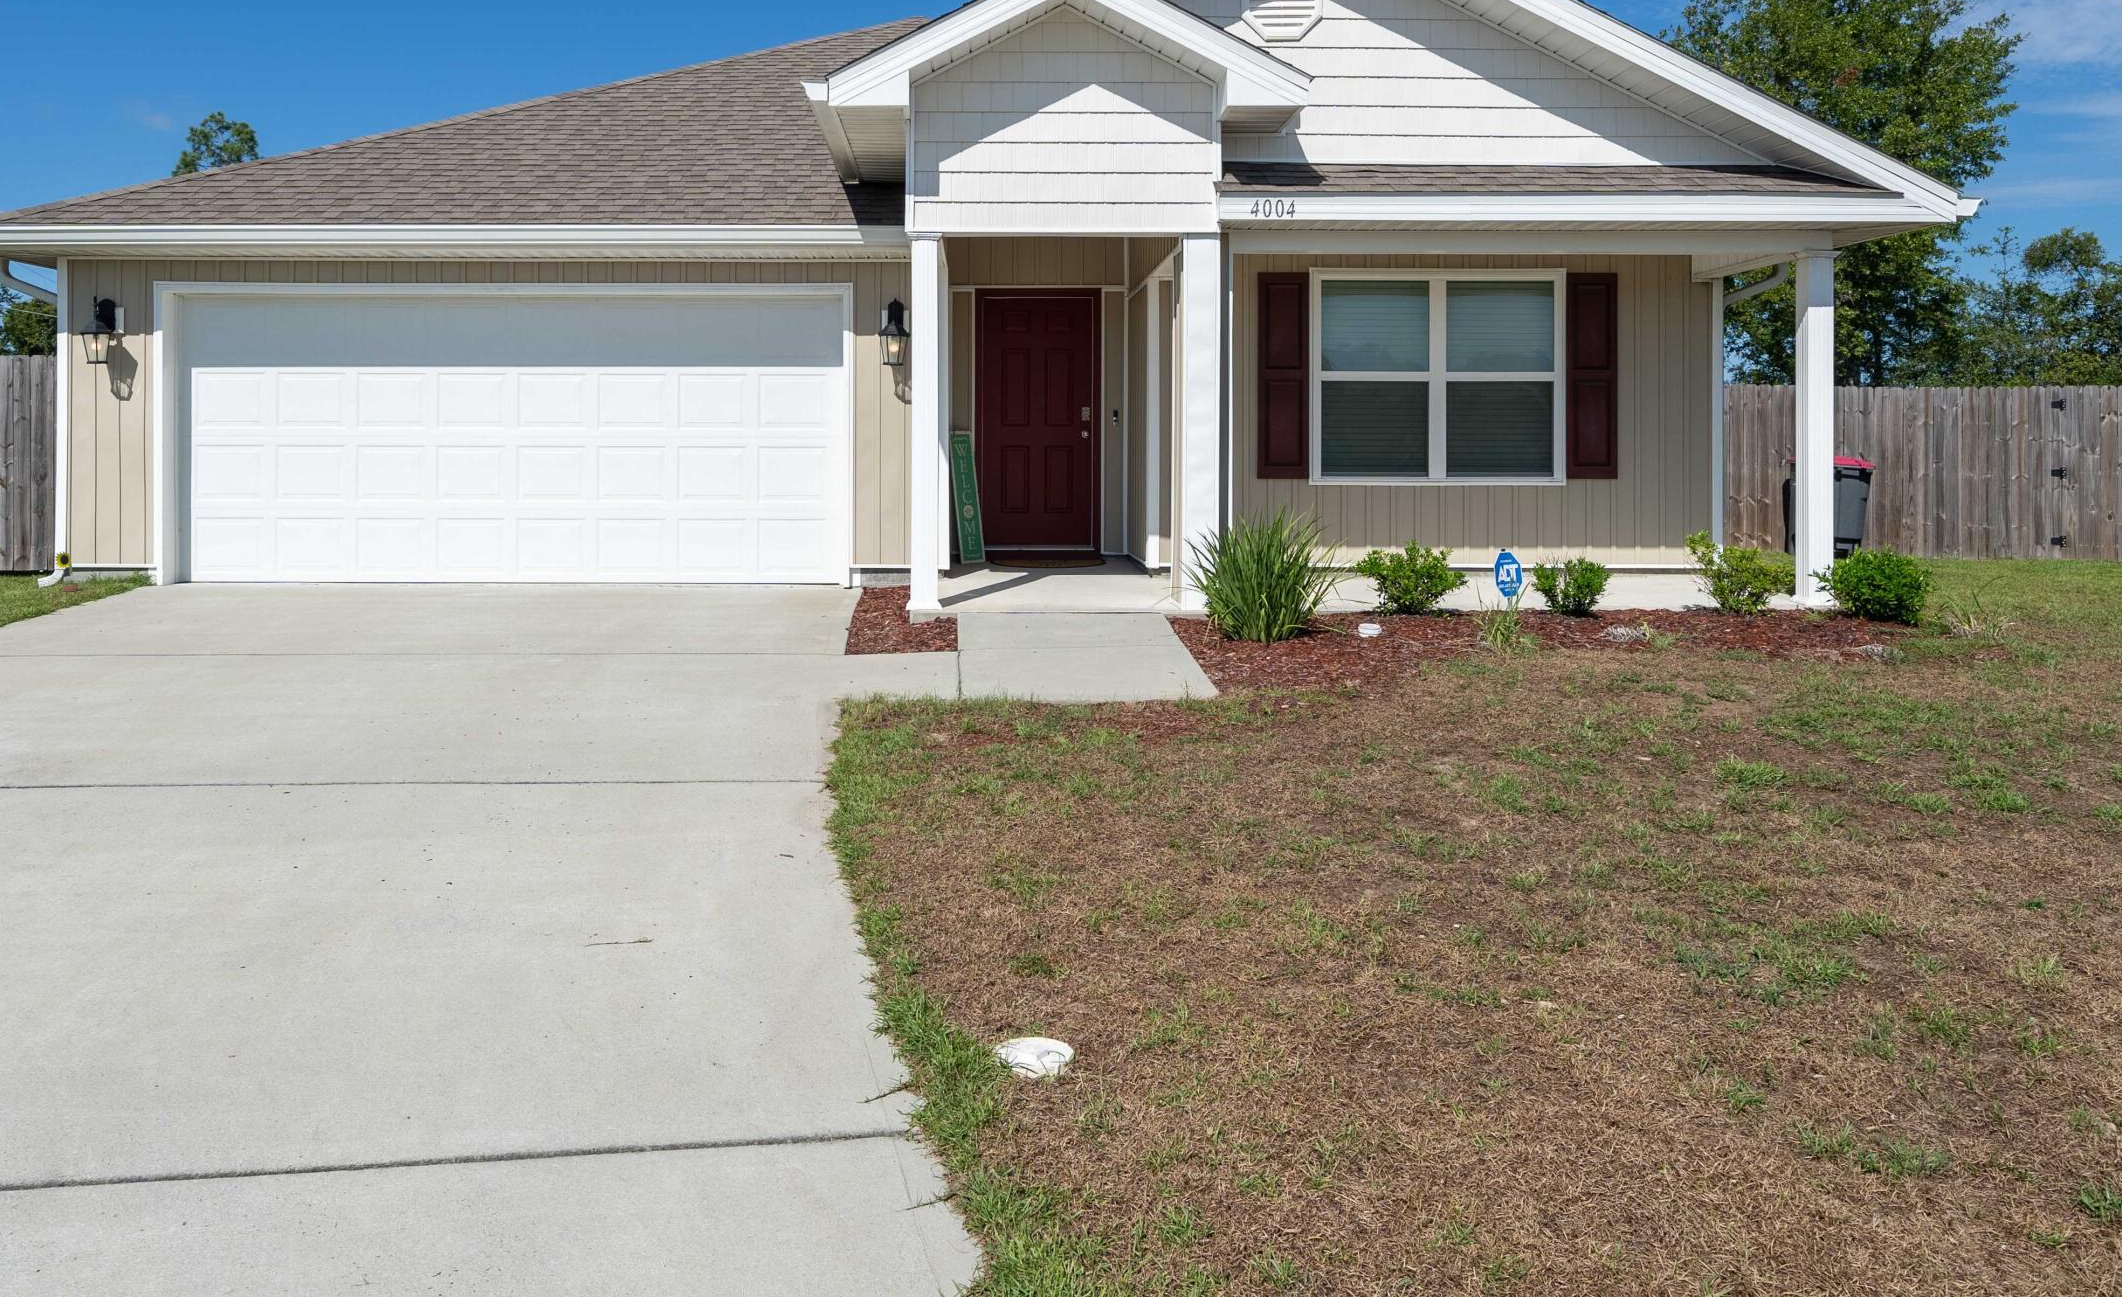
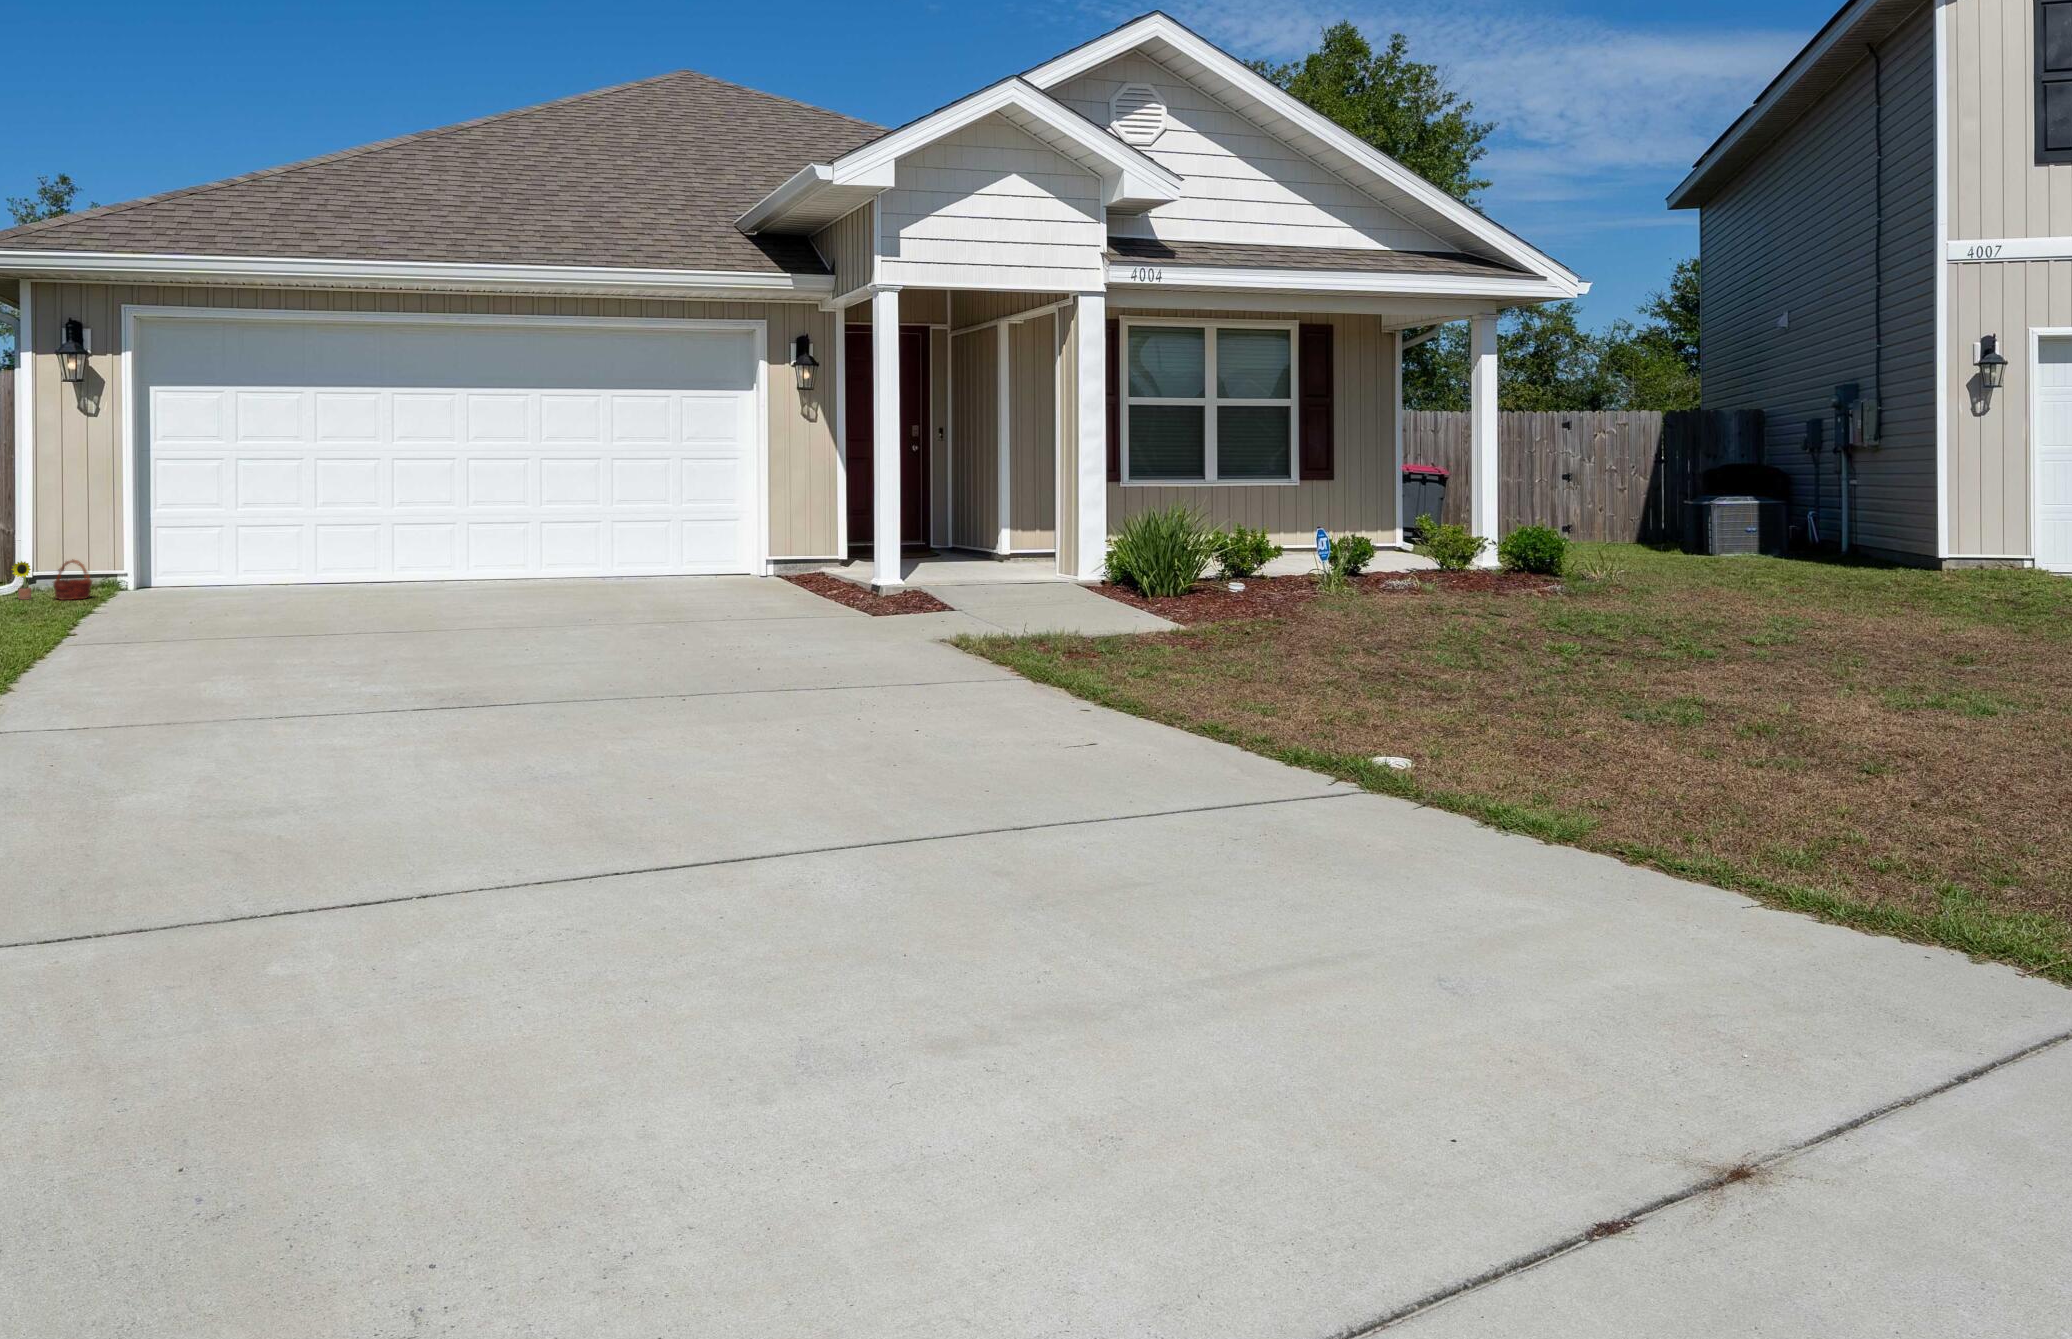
basket: none [91,550,136,593] -> present [53,559,92,600]

